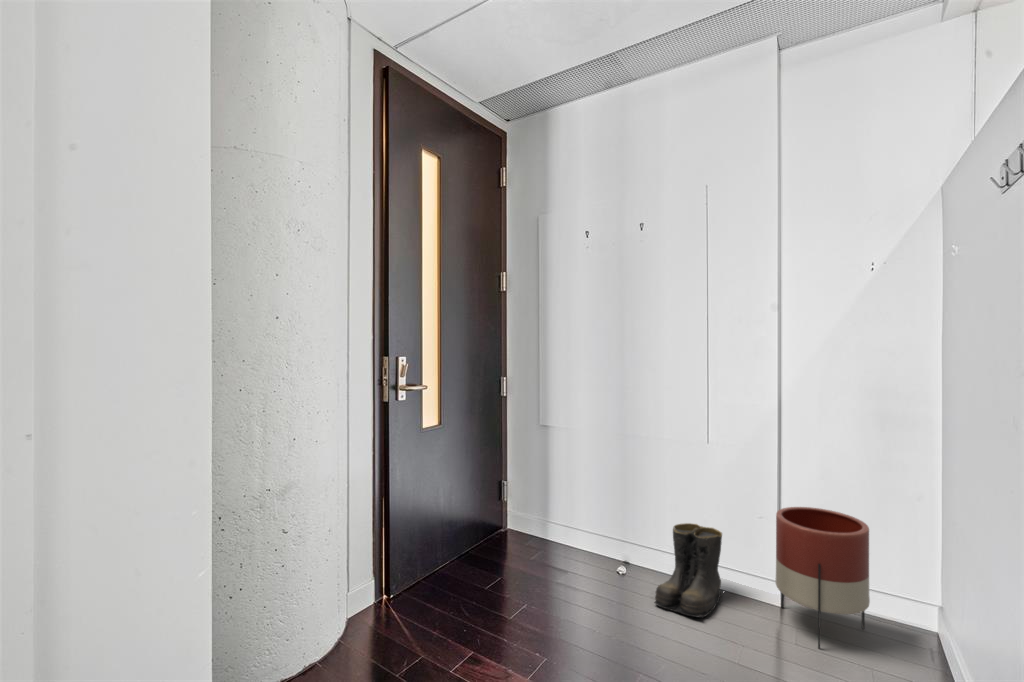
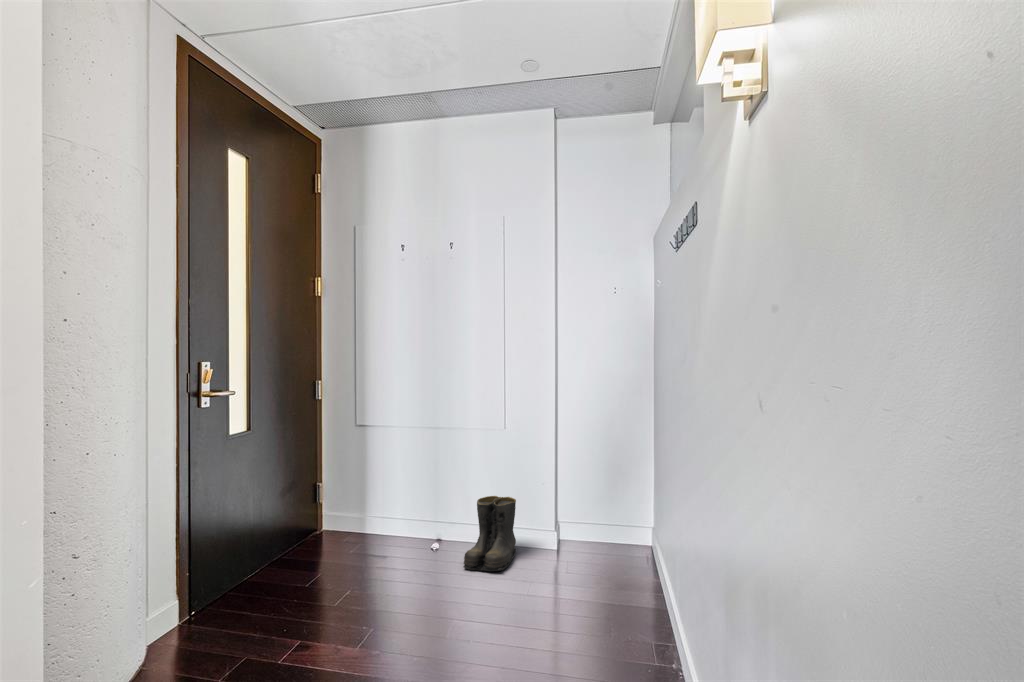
planter: present [776,507,870,649] -> none [555,469,618,574]

